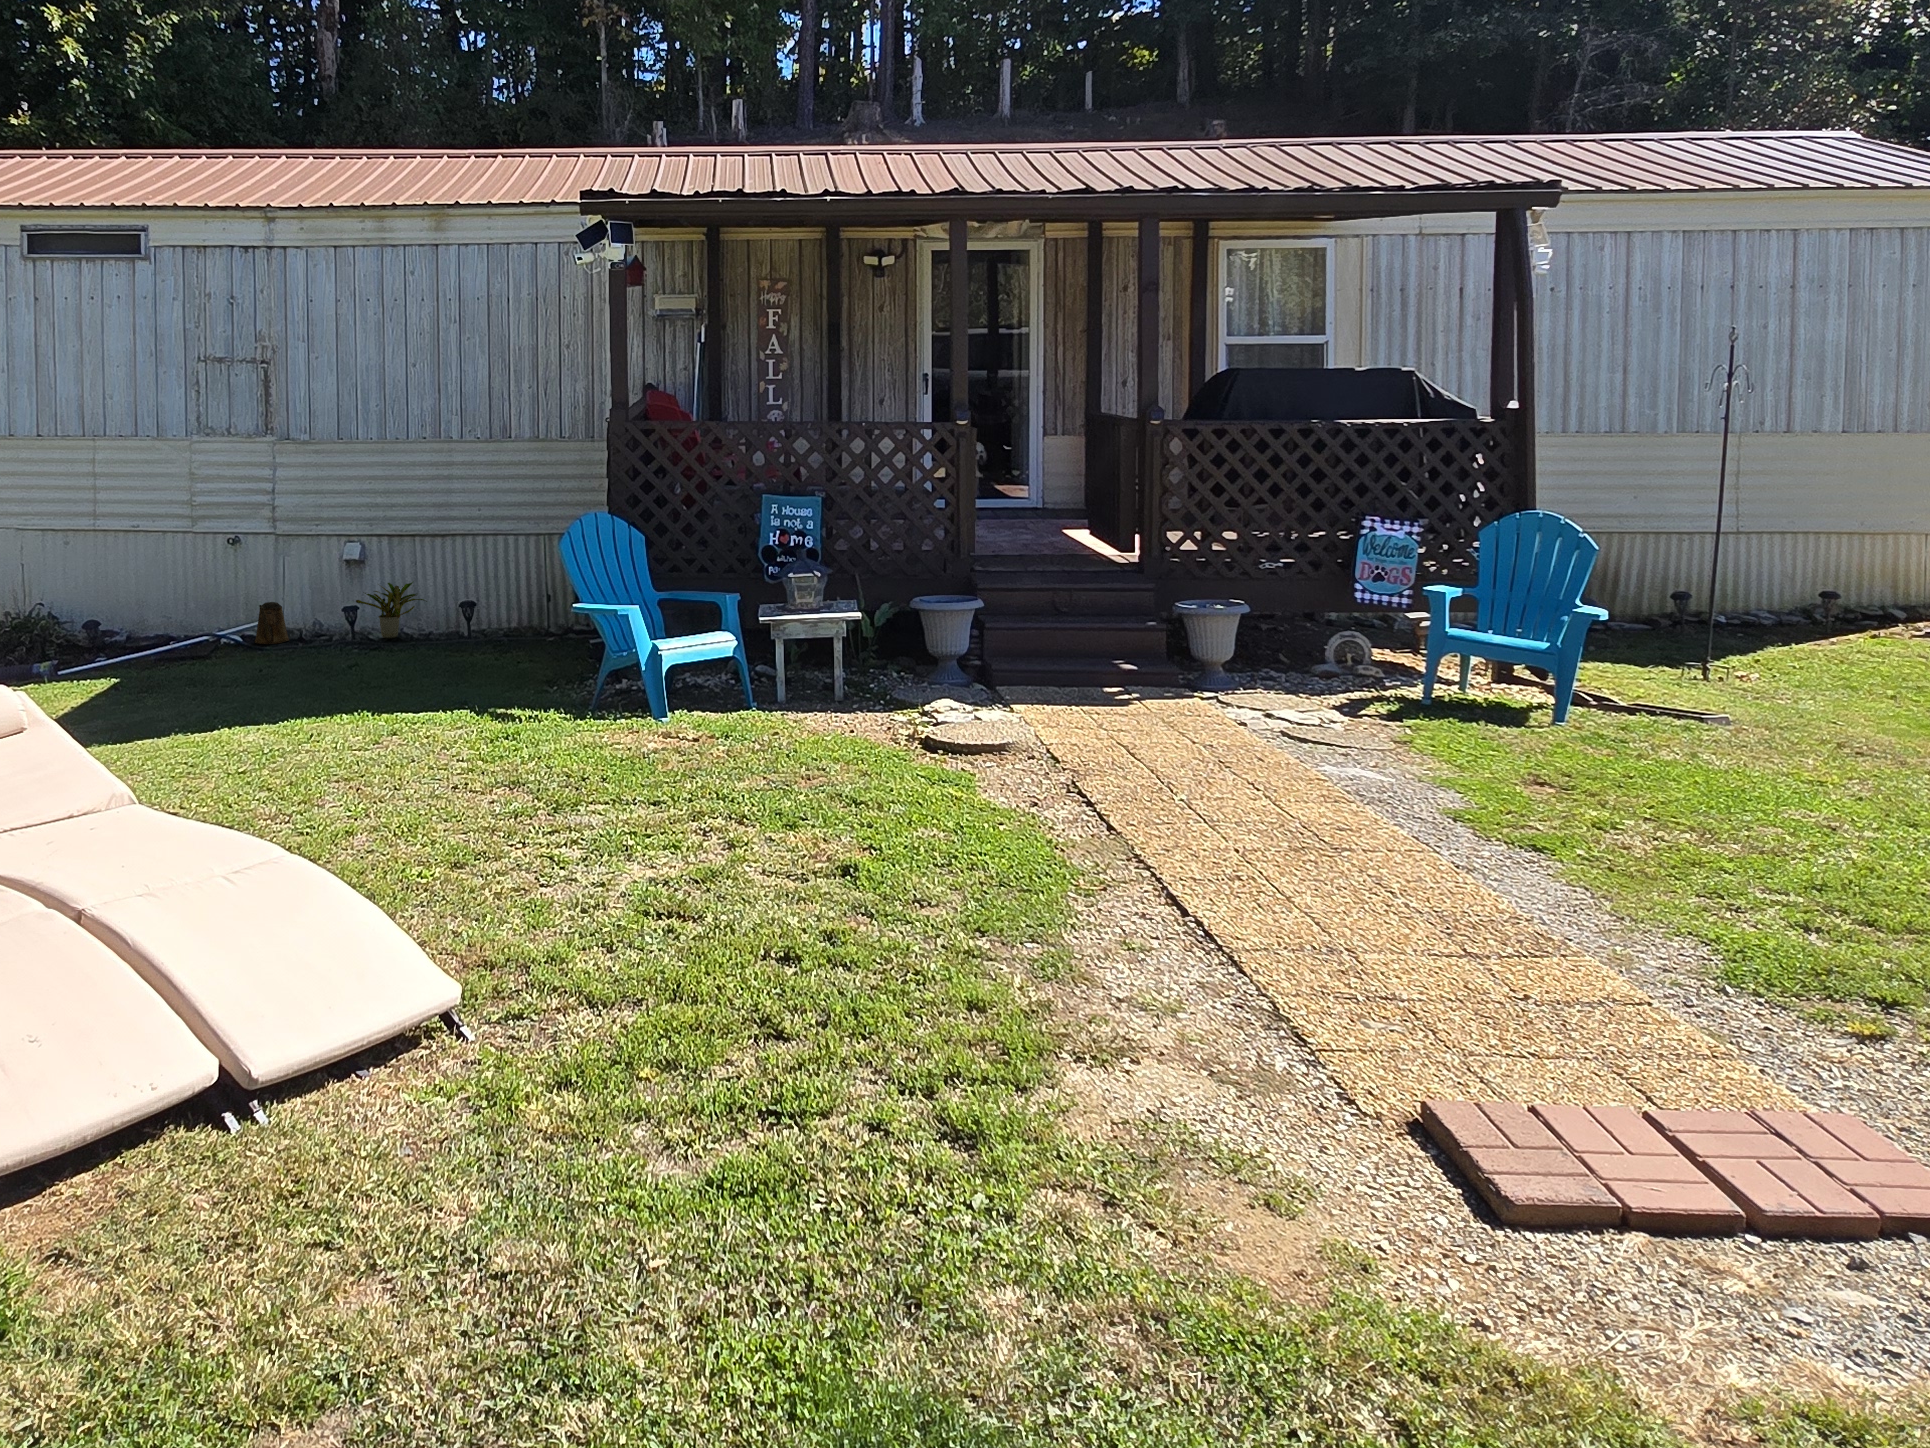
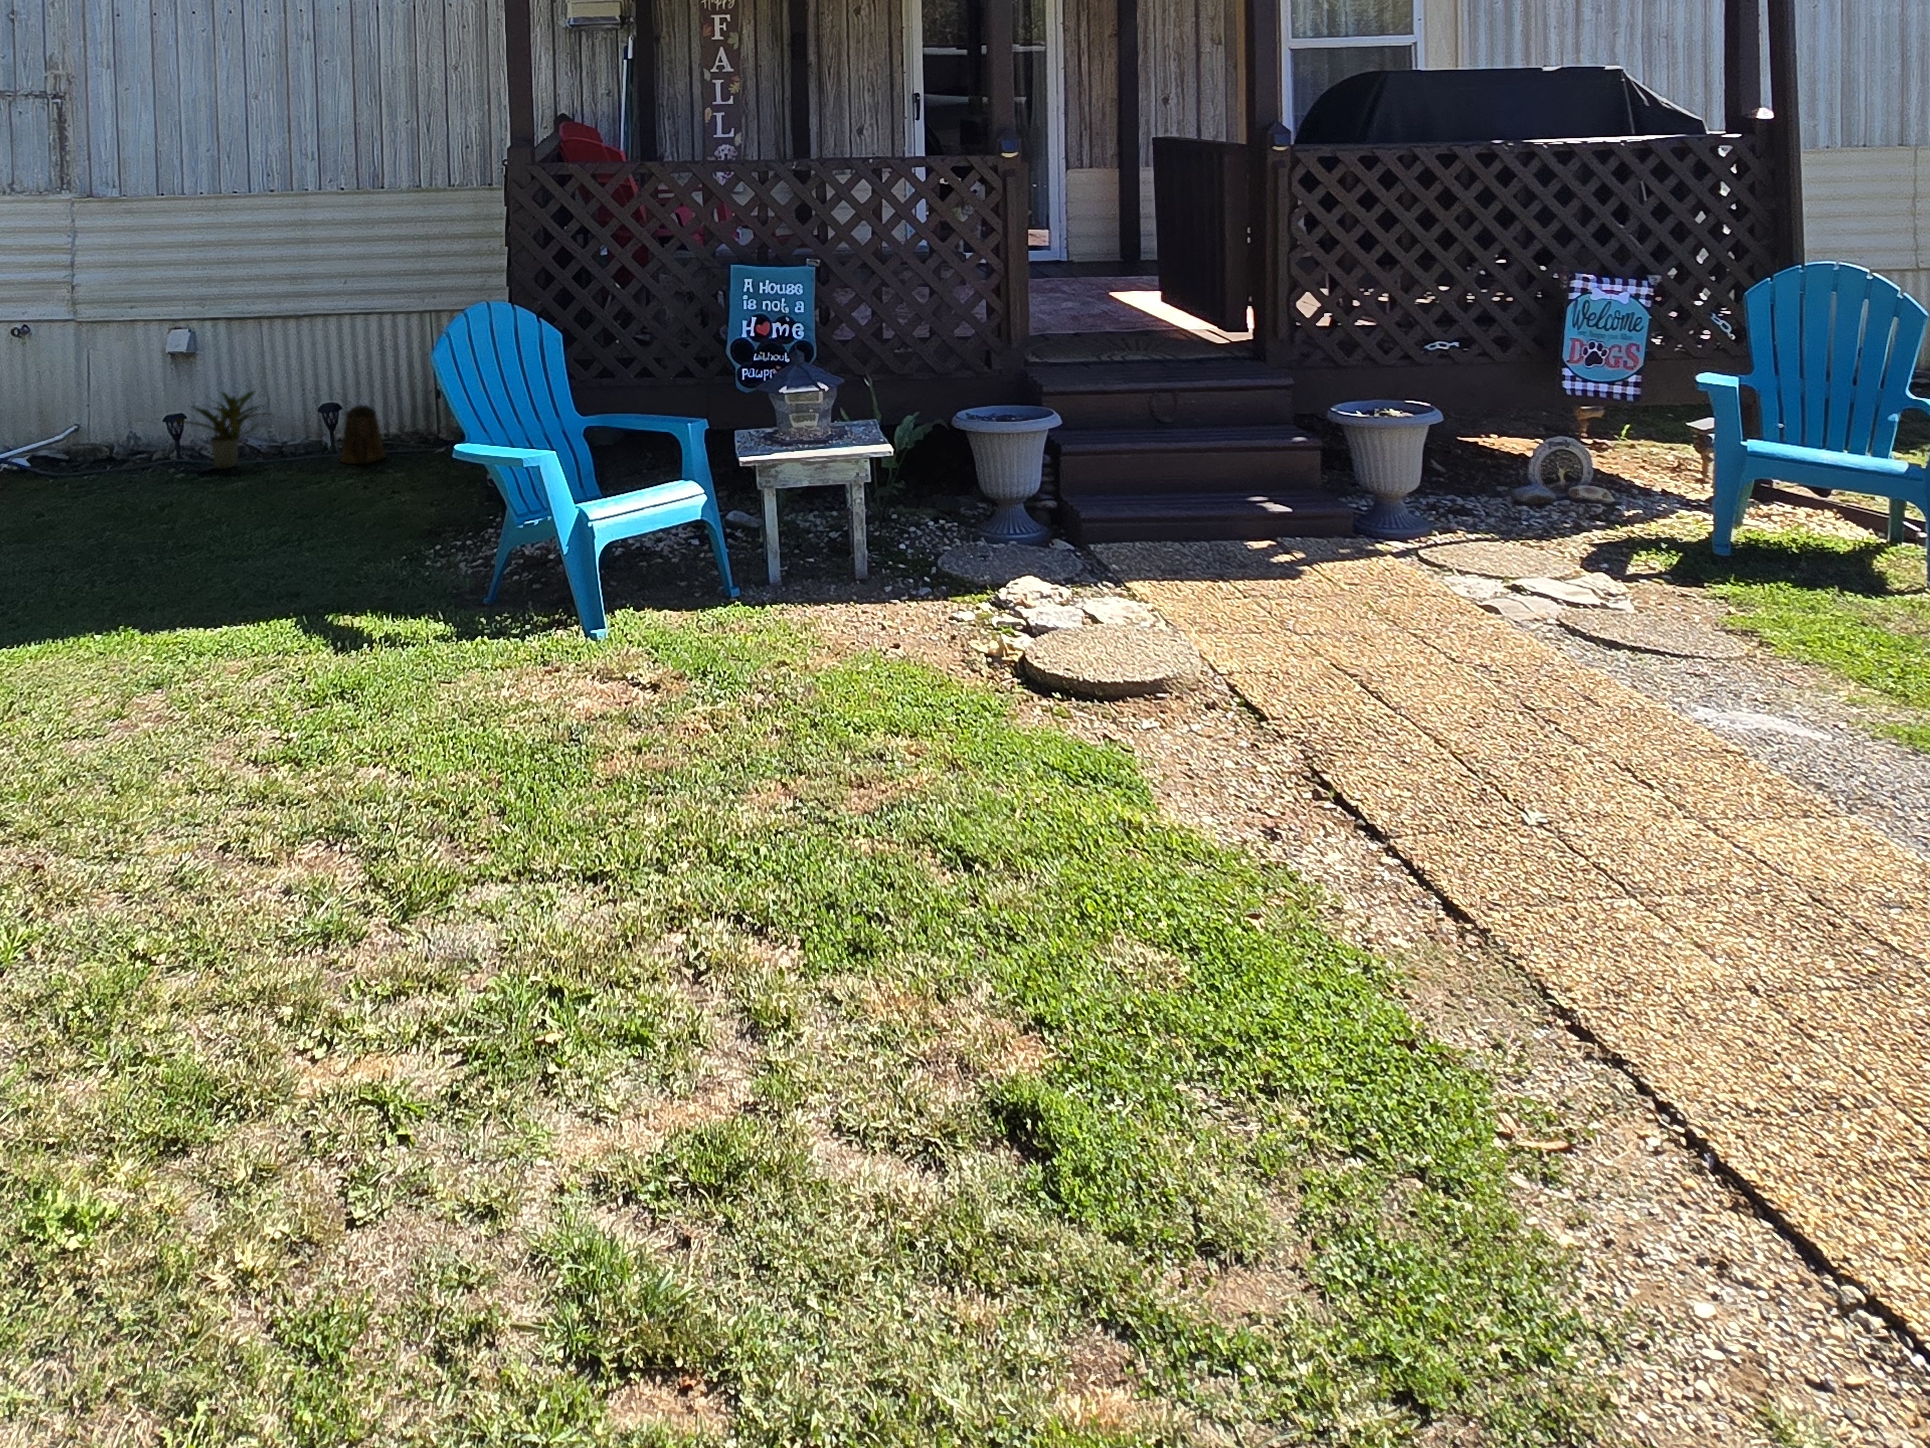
watering can: present [255,602,289,644] -> present [340,405,386,464]

